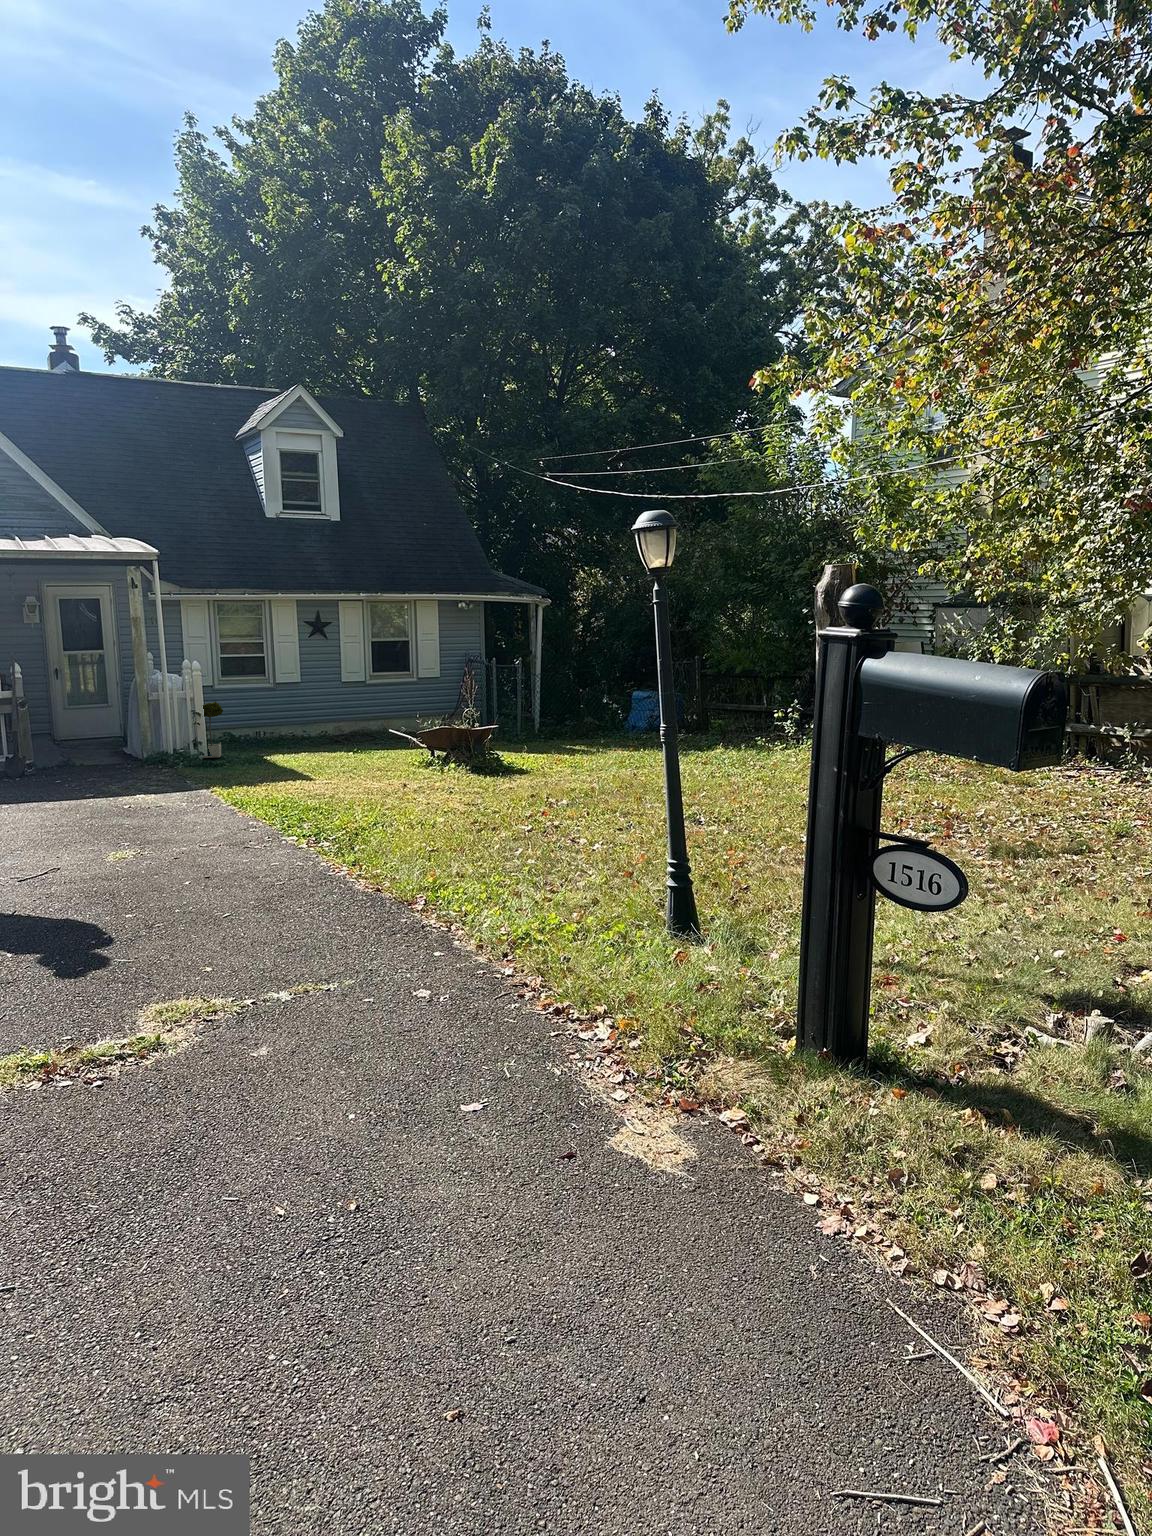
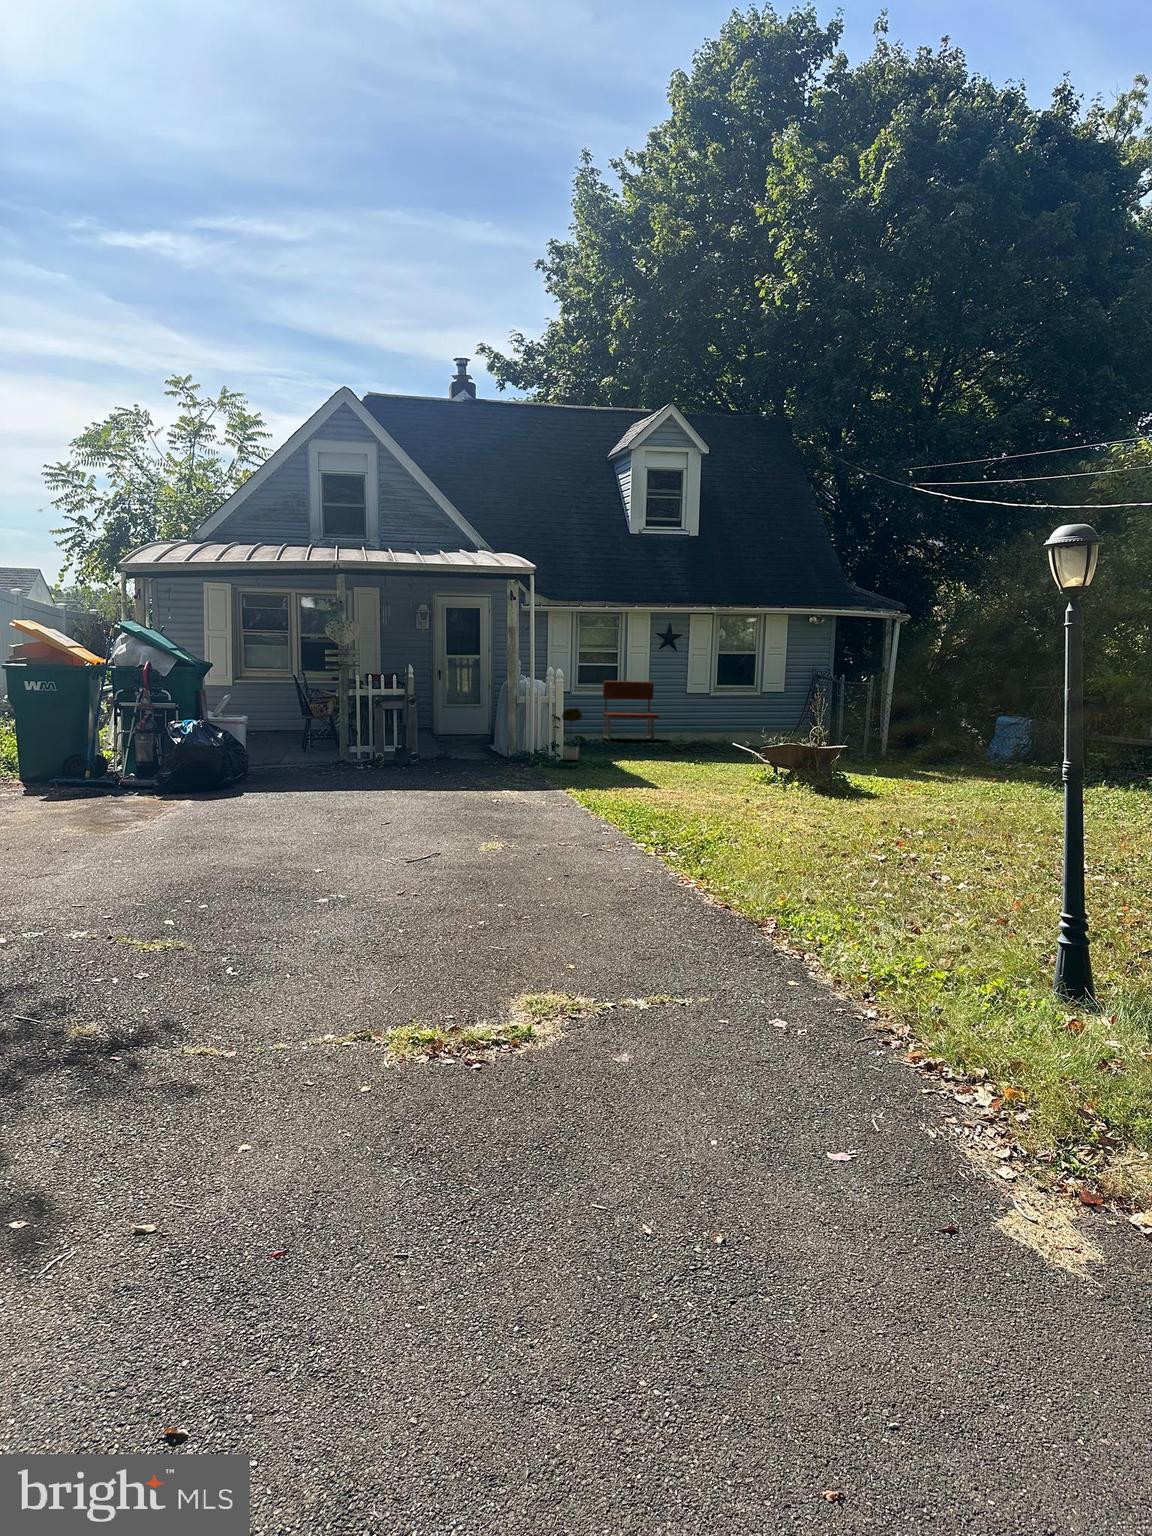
bench: none [246,672,308,735] -> present [603,681,659,740]

